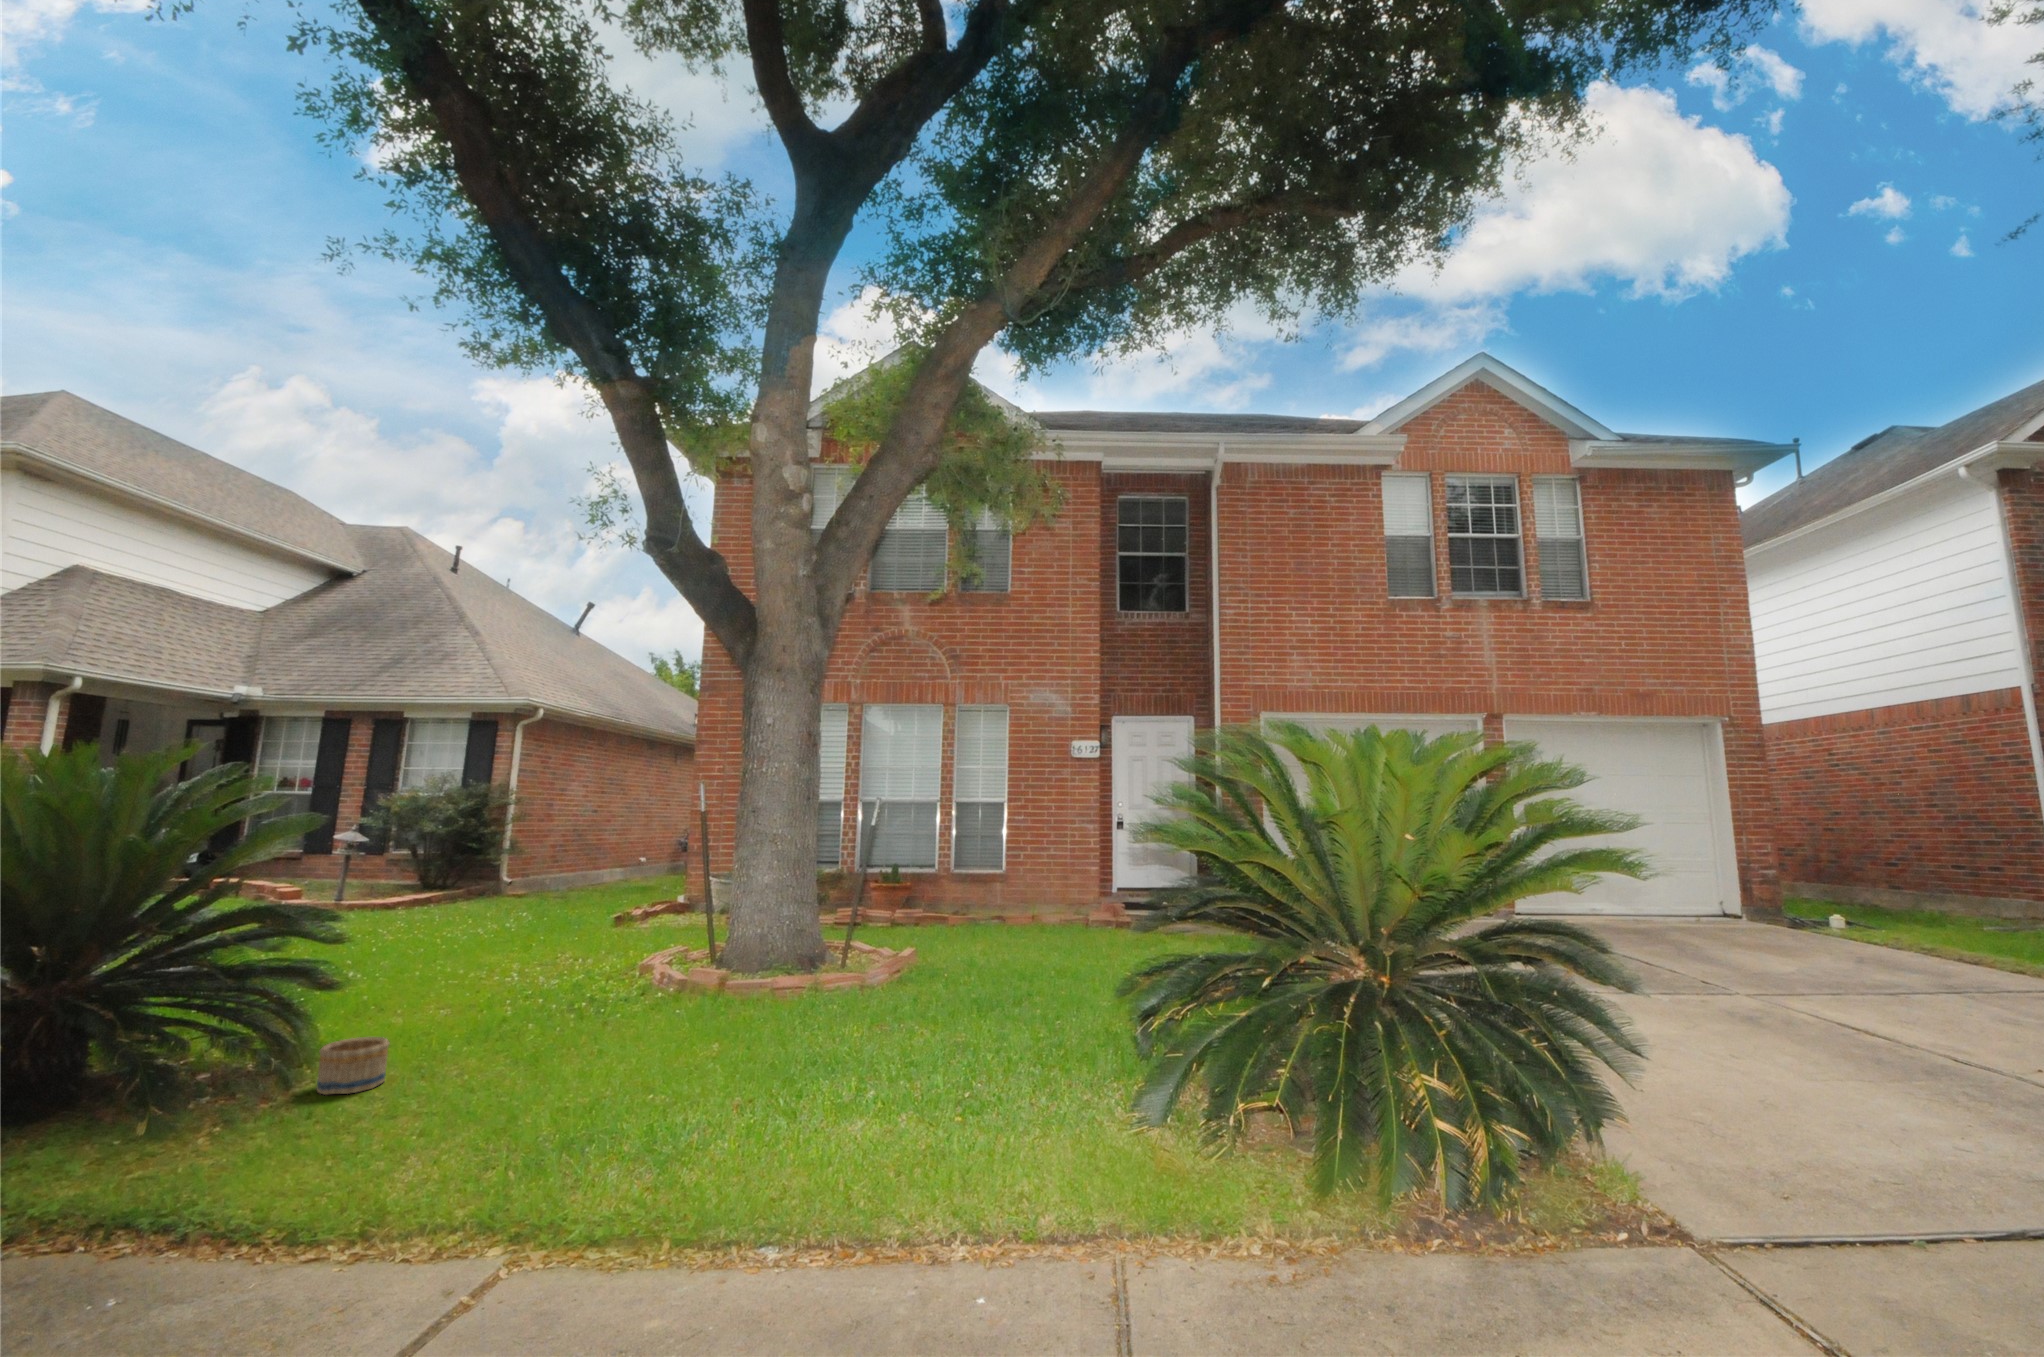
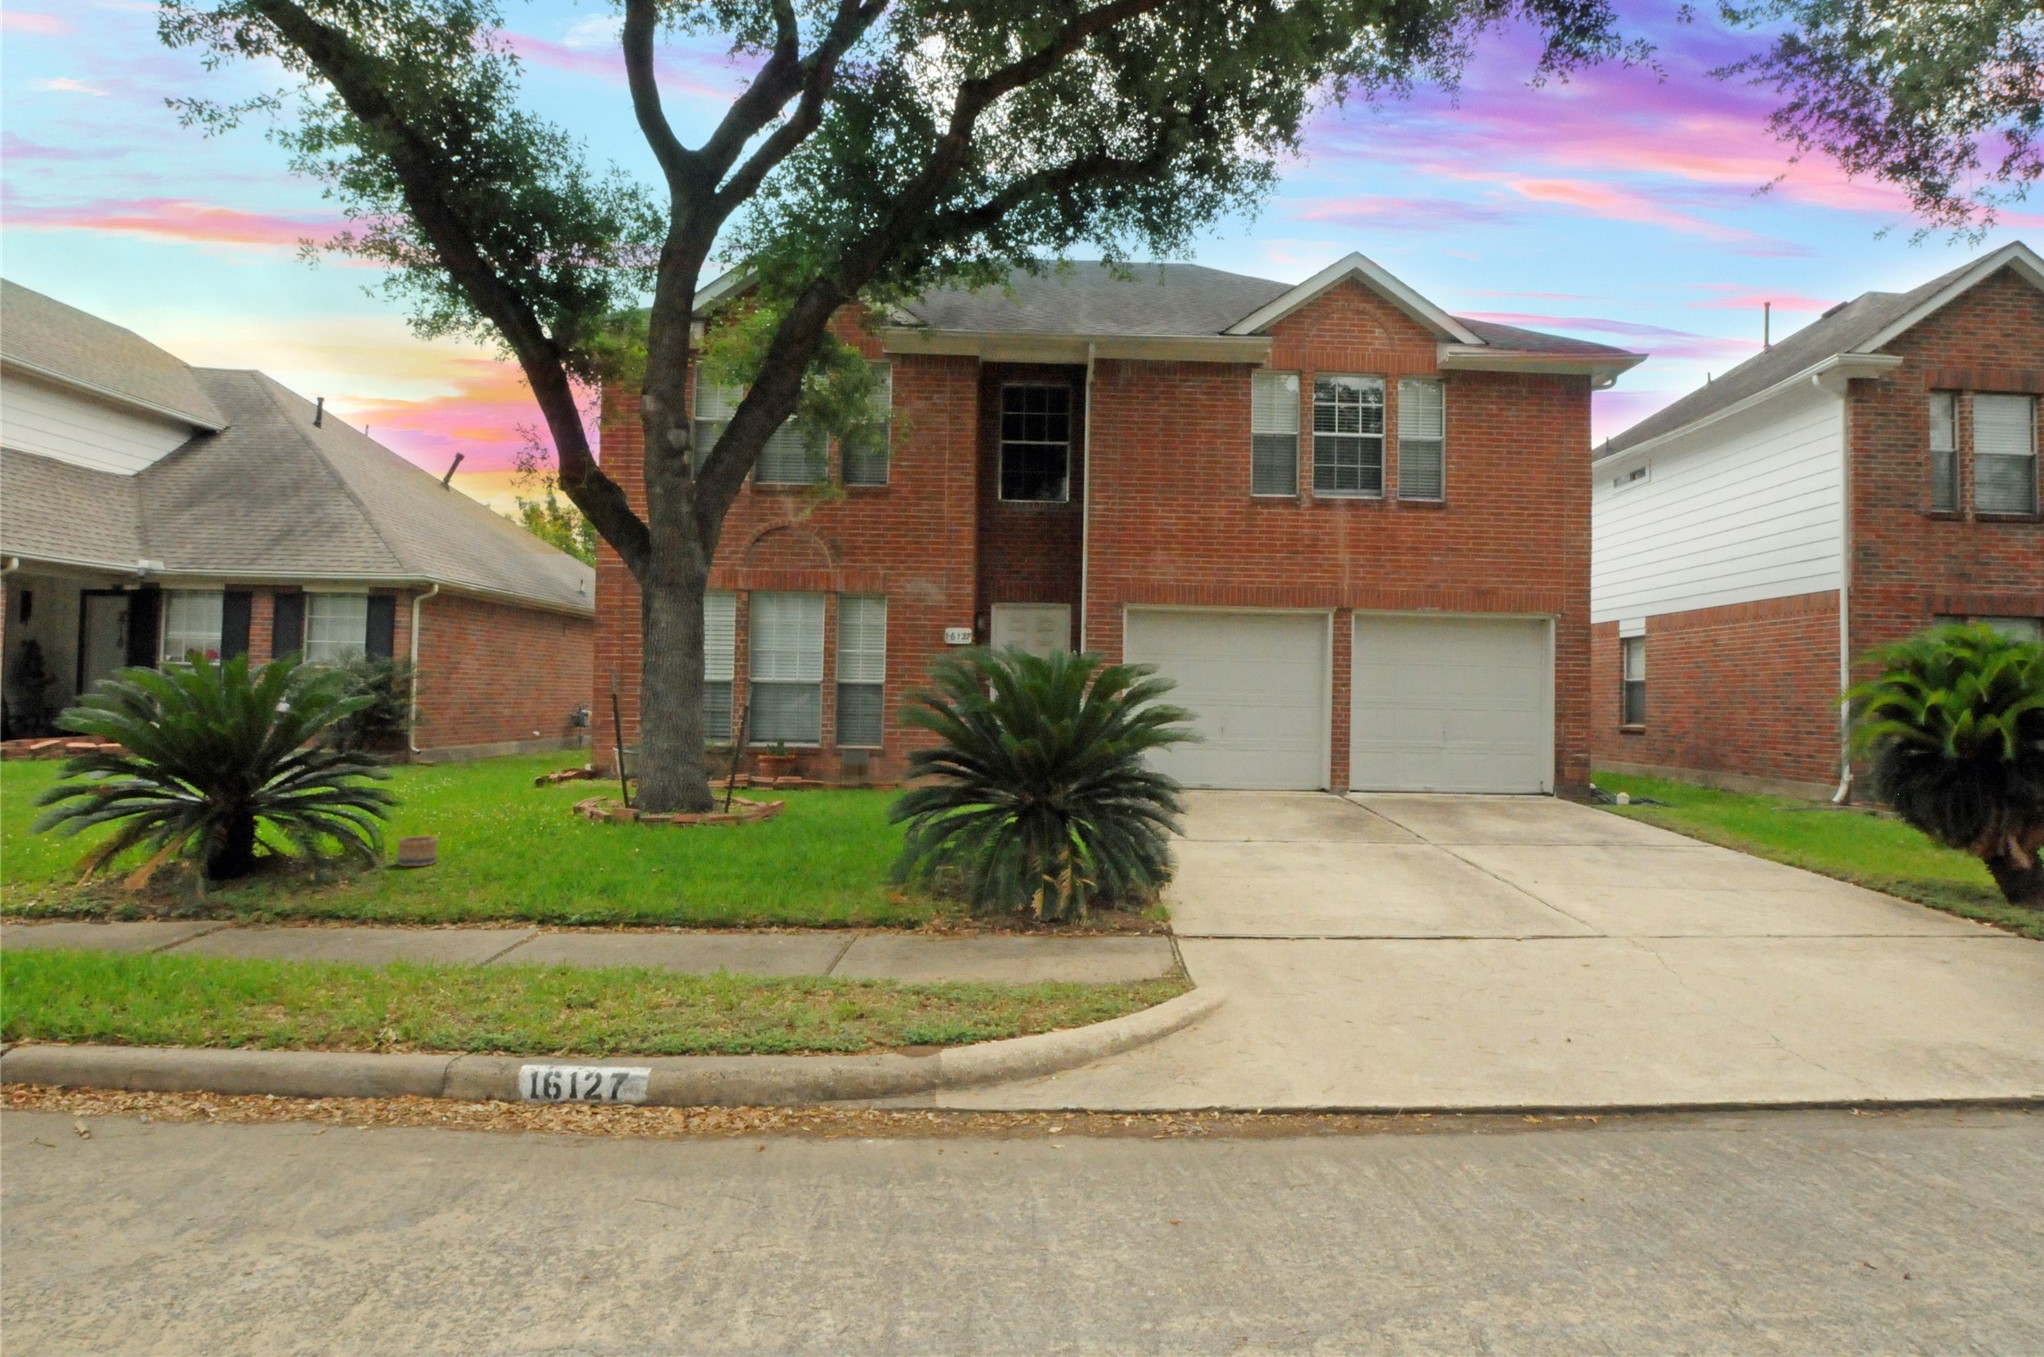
planter: none [958,875,990,921] -> present [840,749,869,777]

